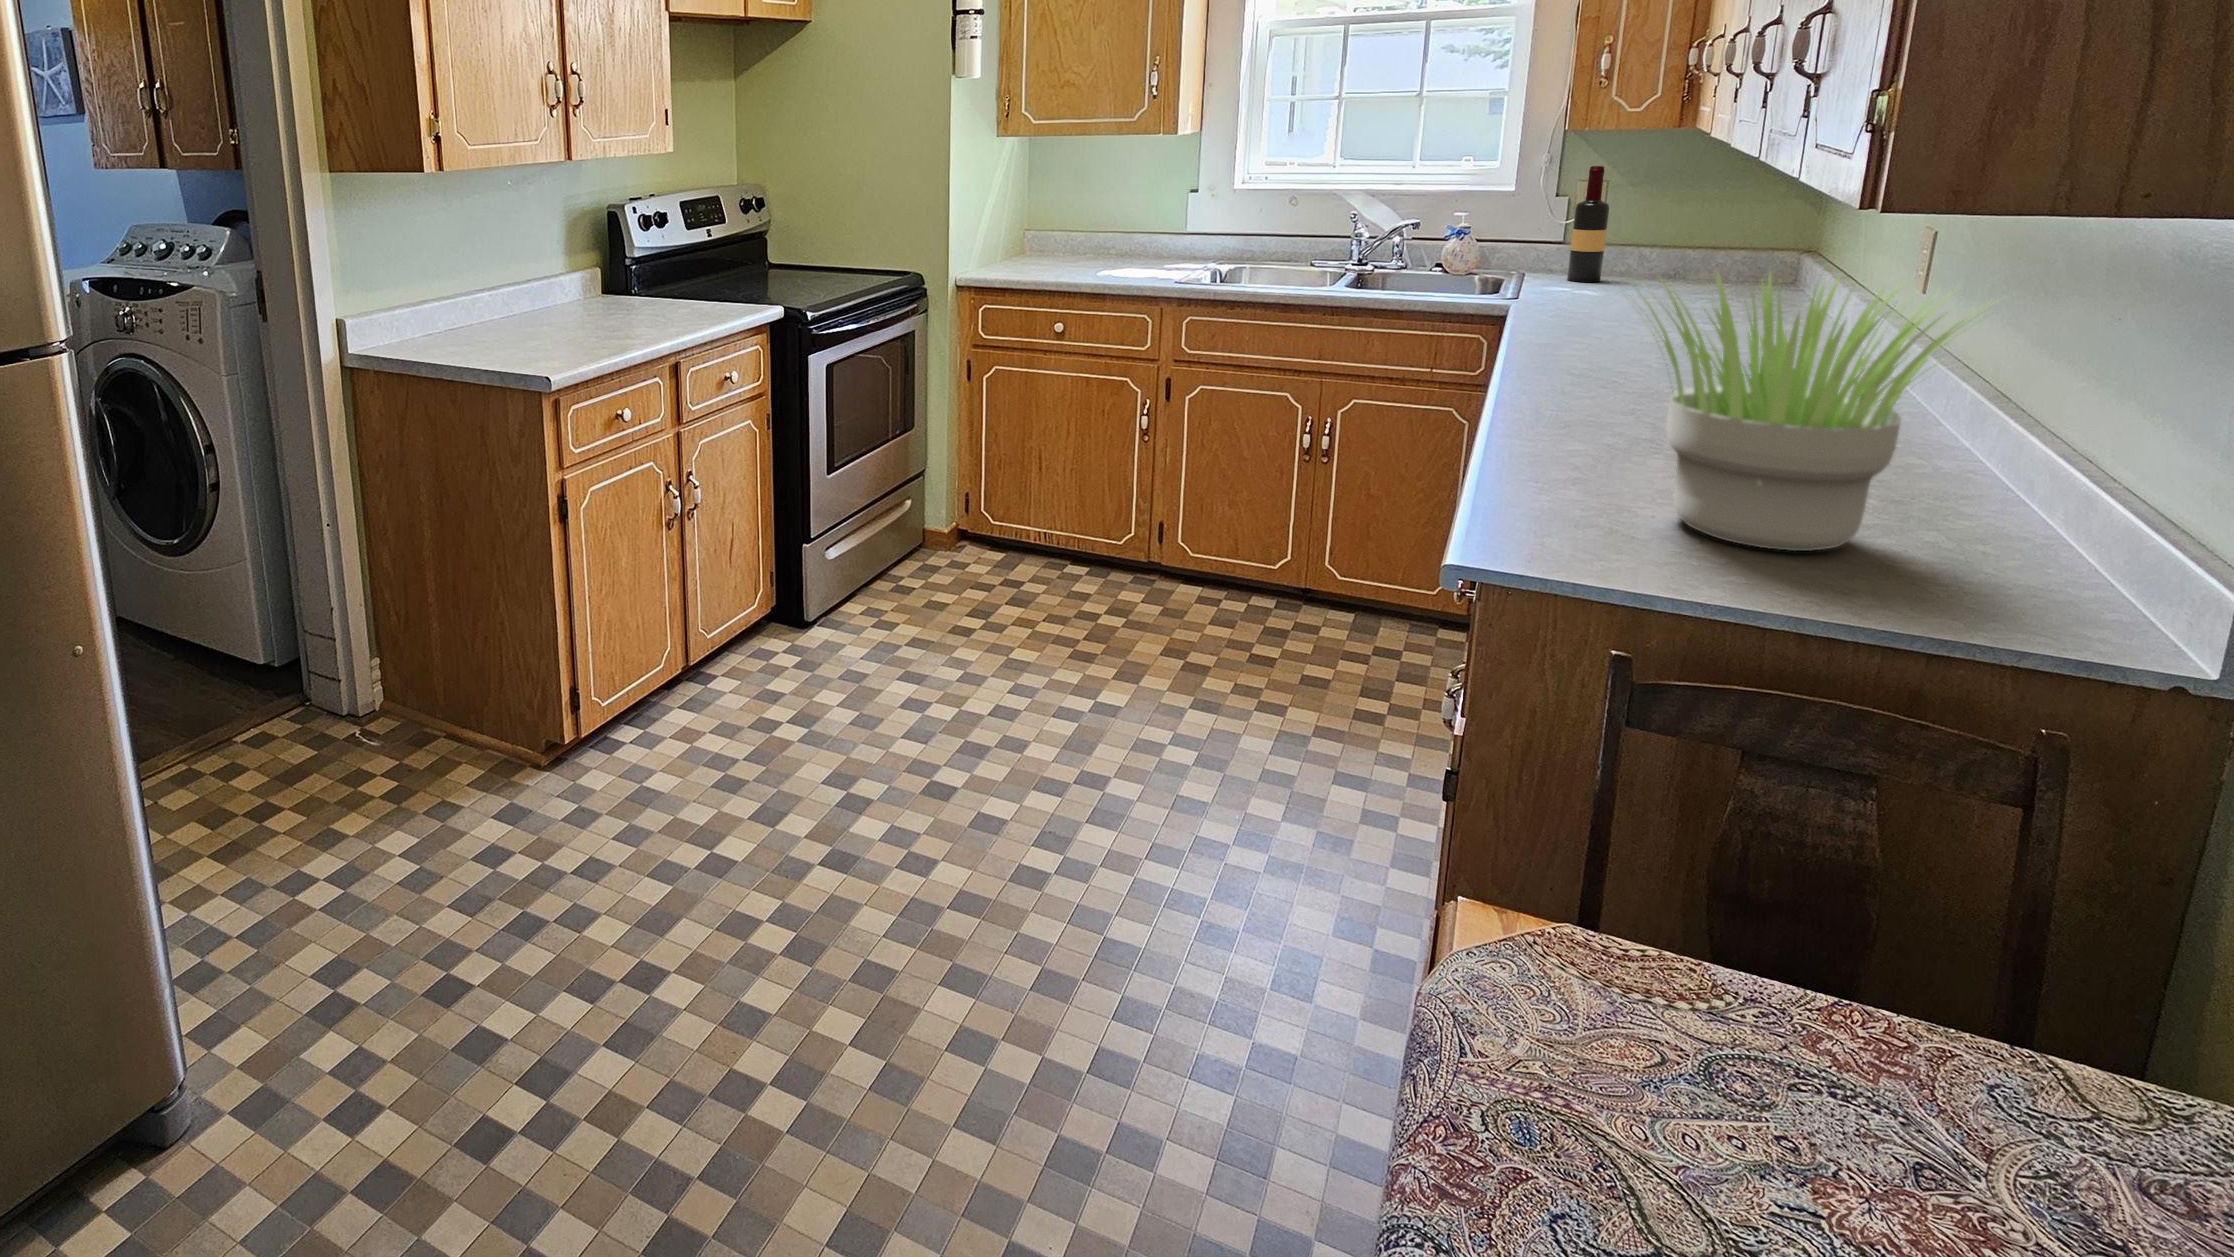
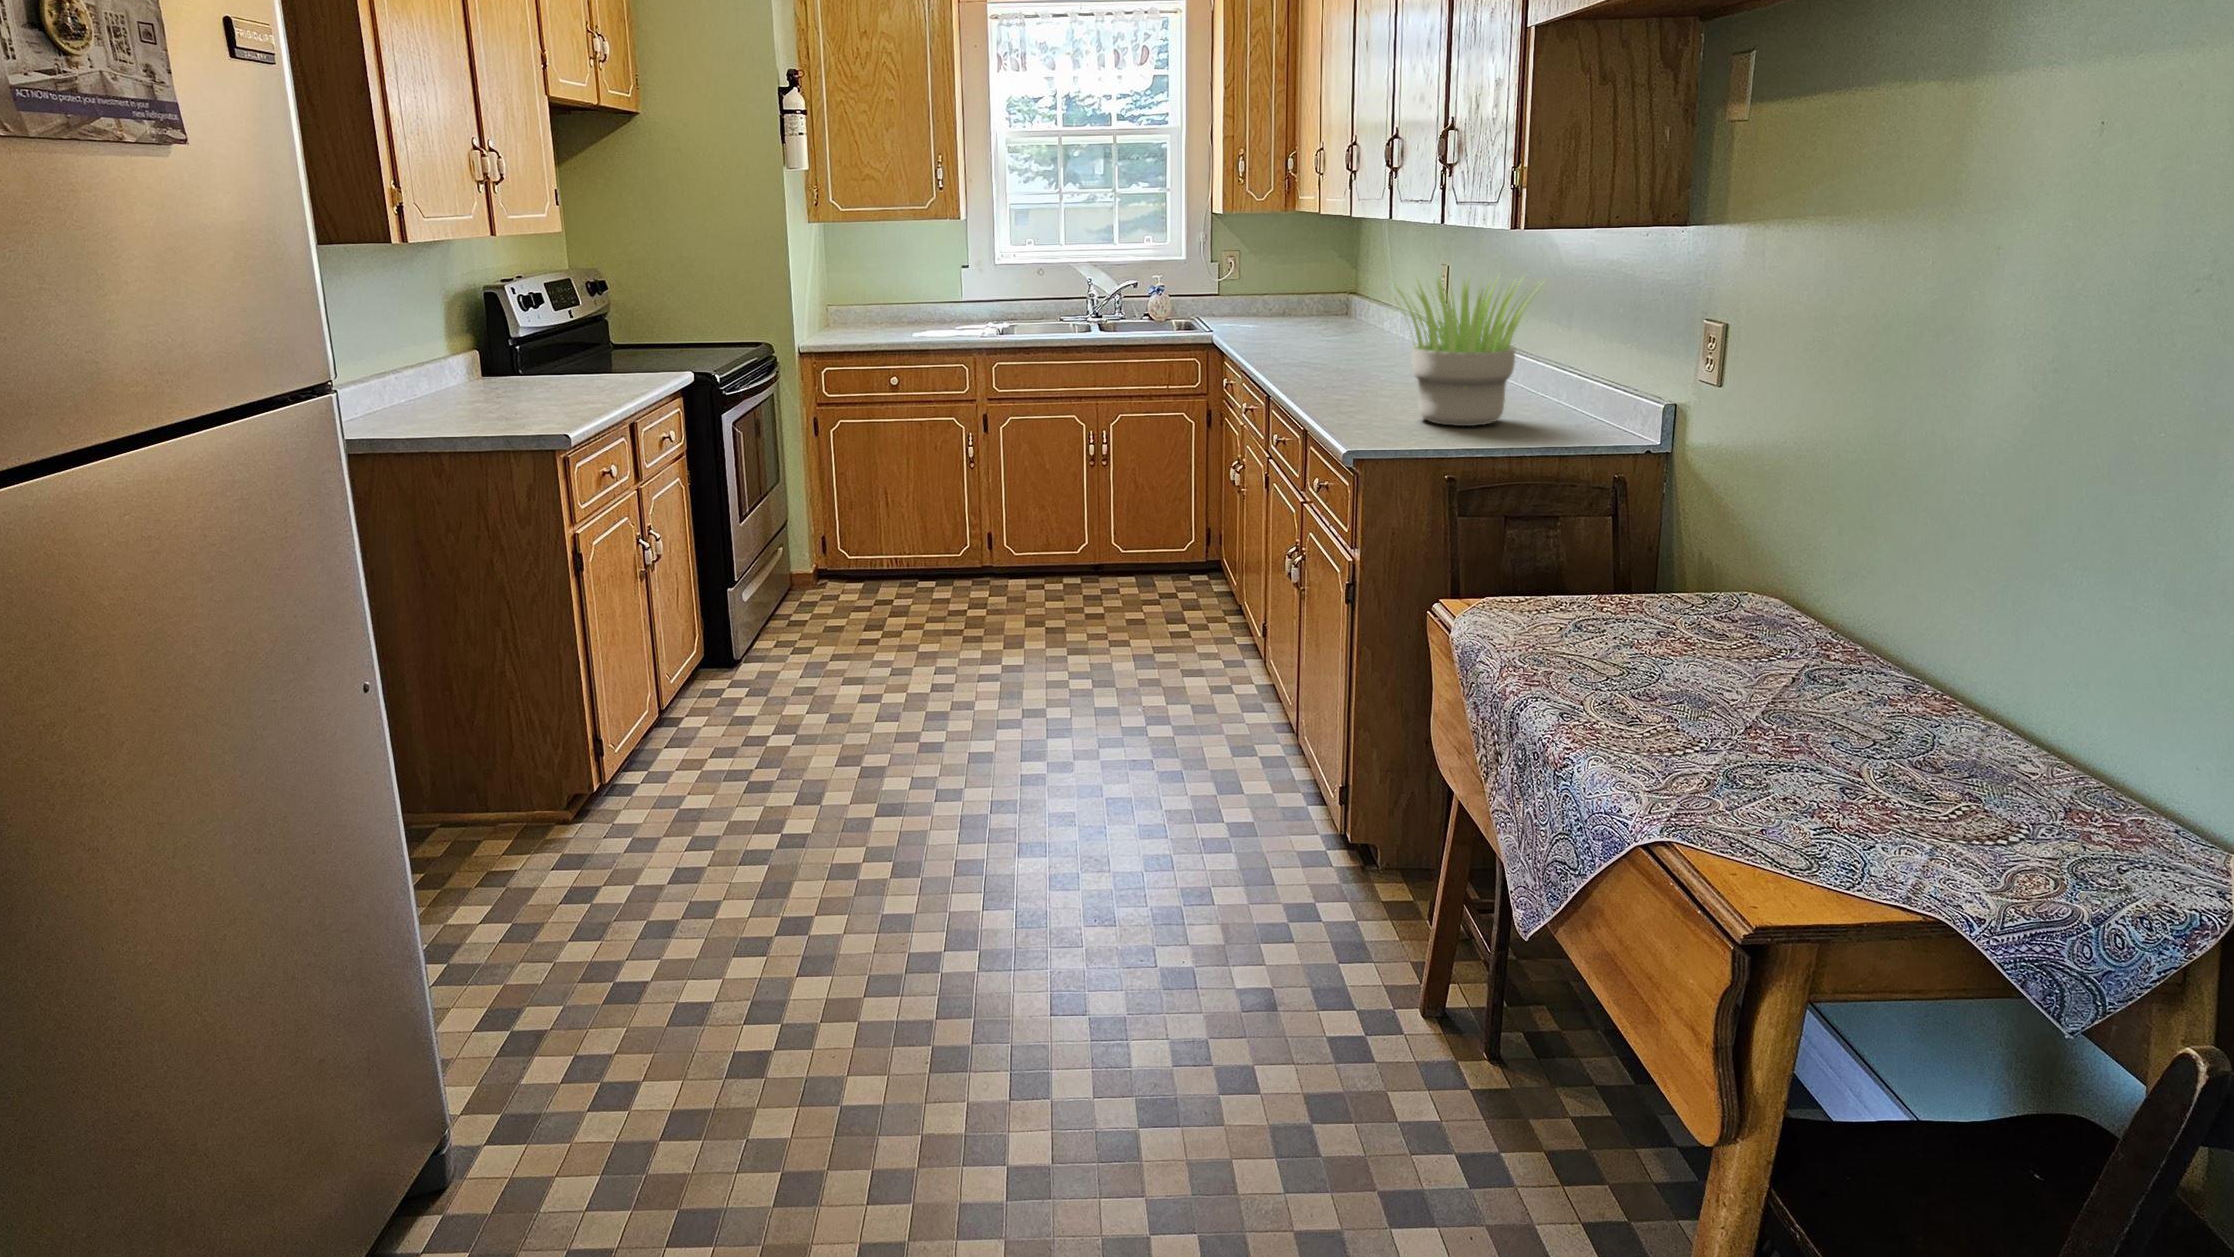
wine bottle: present [1567,166,1609,282] -> none [1232,236,1252,319]

